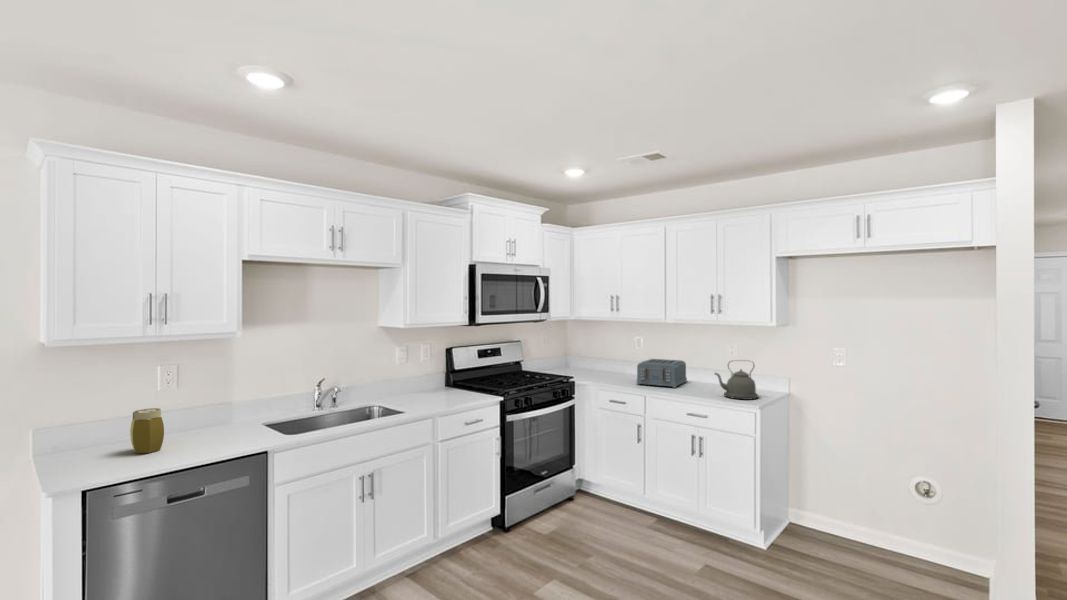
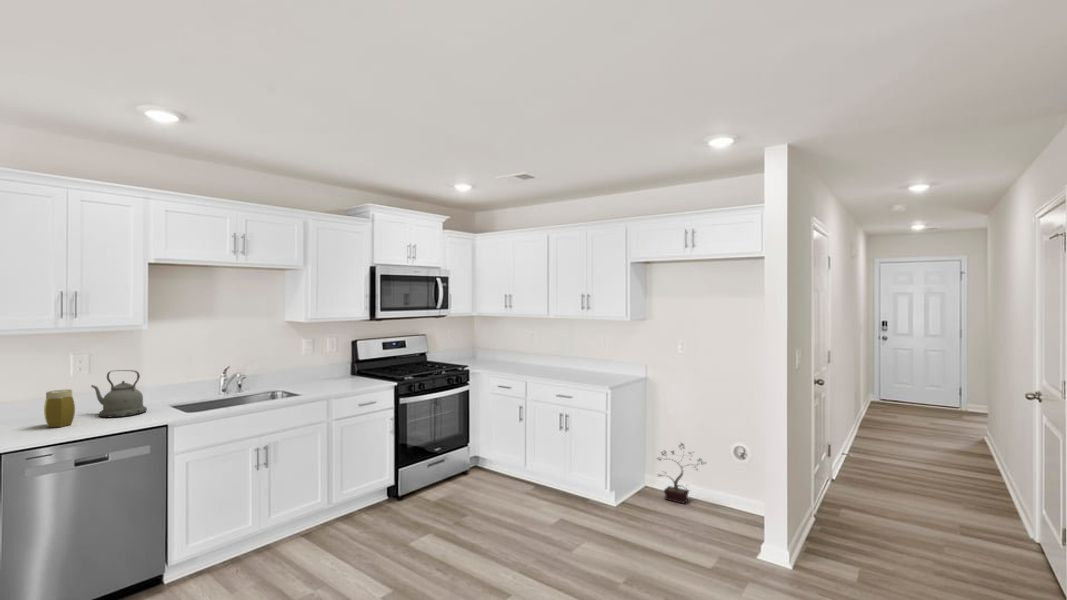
toaster: present [637,359,687,388] -> none [523,350,568,375]
kettle: present [715,364,758,400] -> present [91,370,147,417]
potted plant: none [808,471,882,546] -> present [658,443,702,503]

